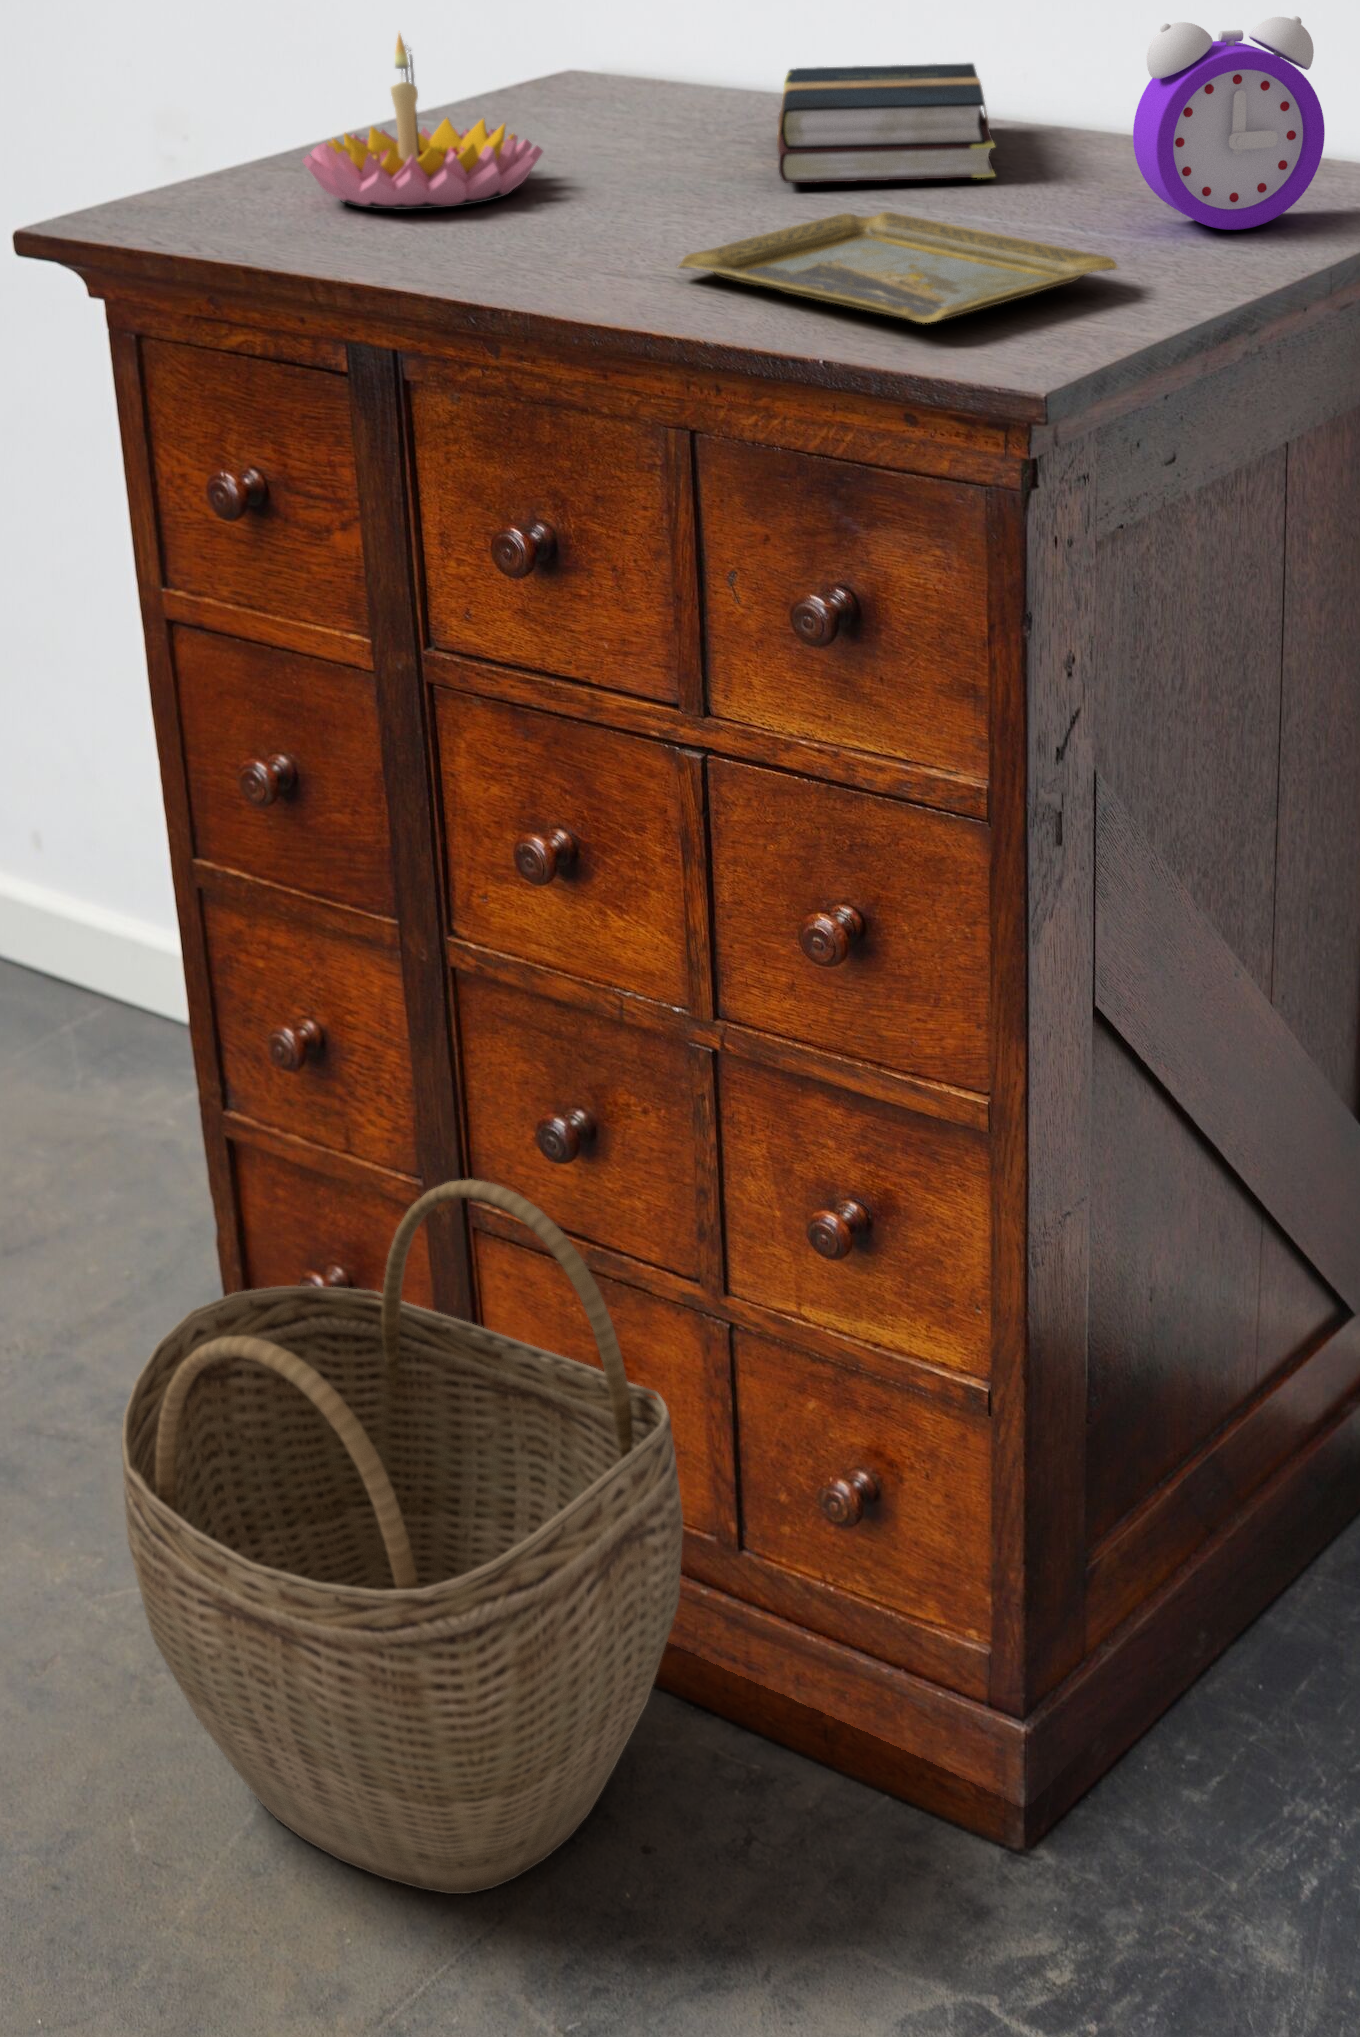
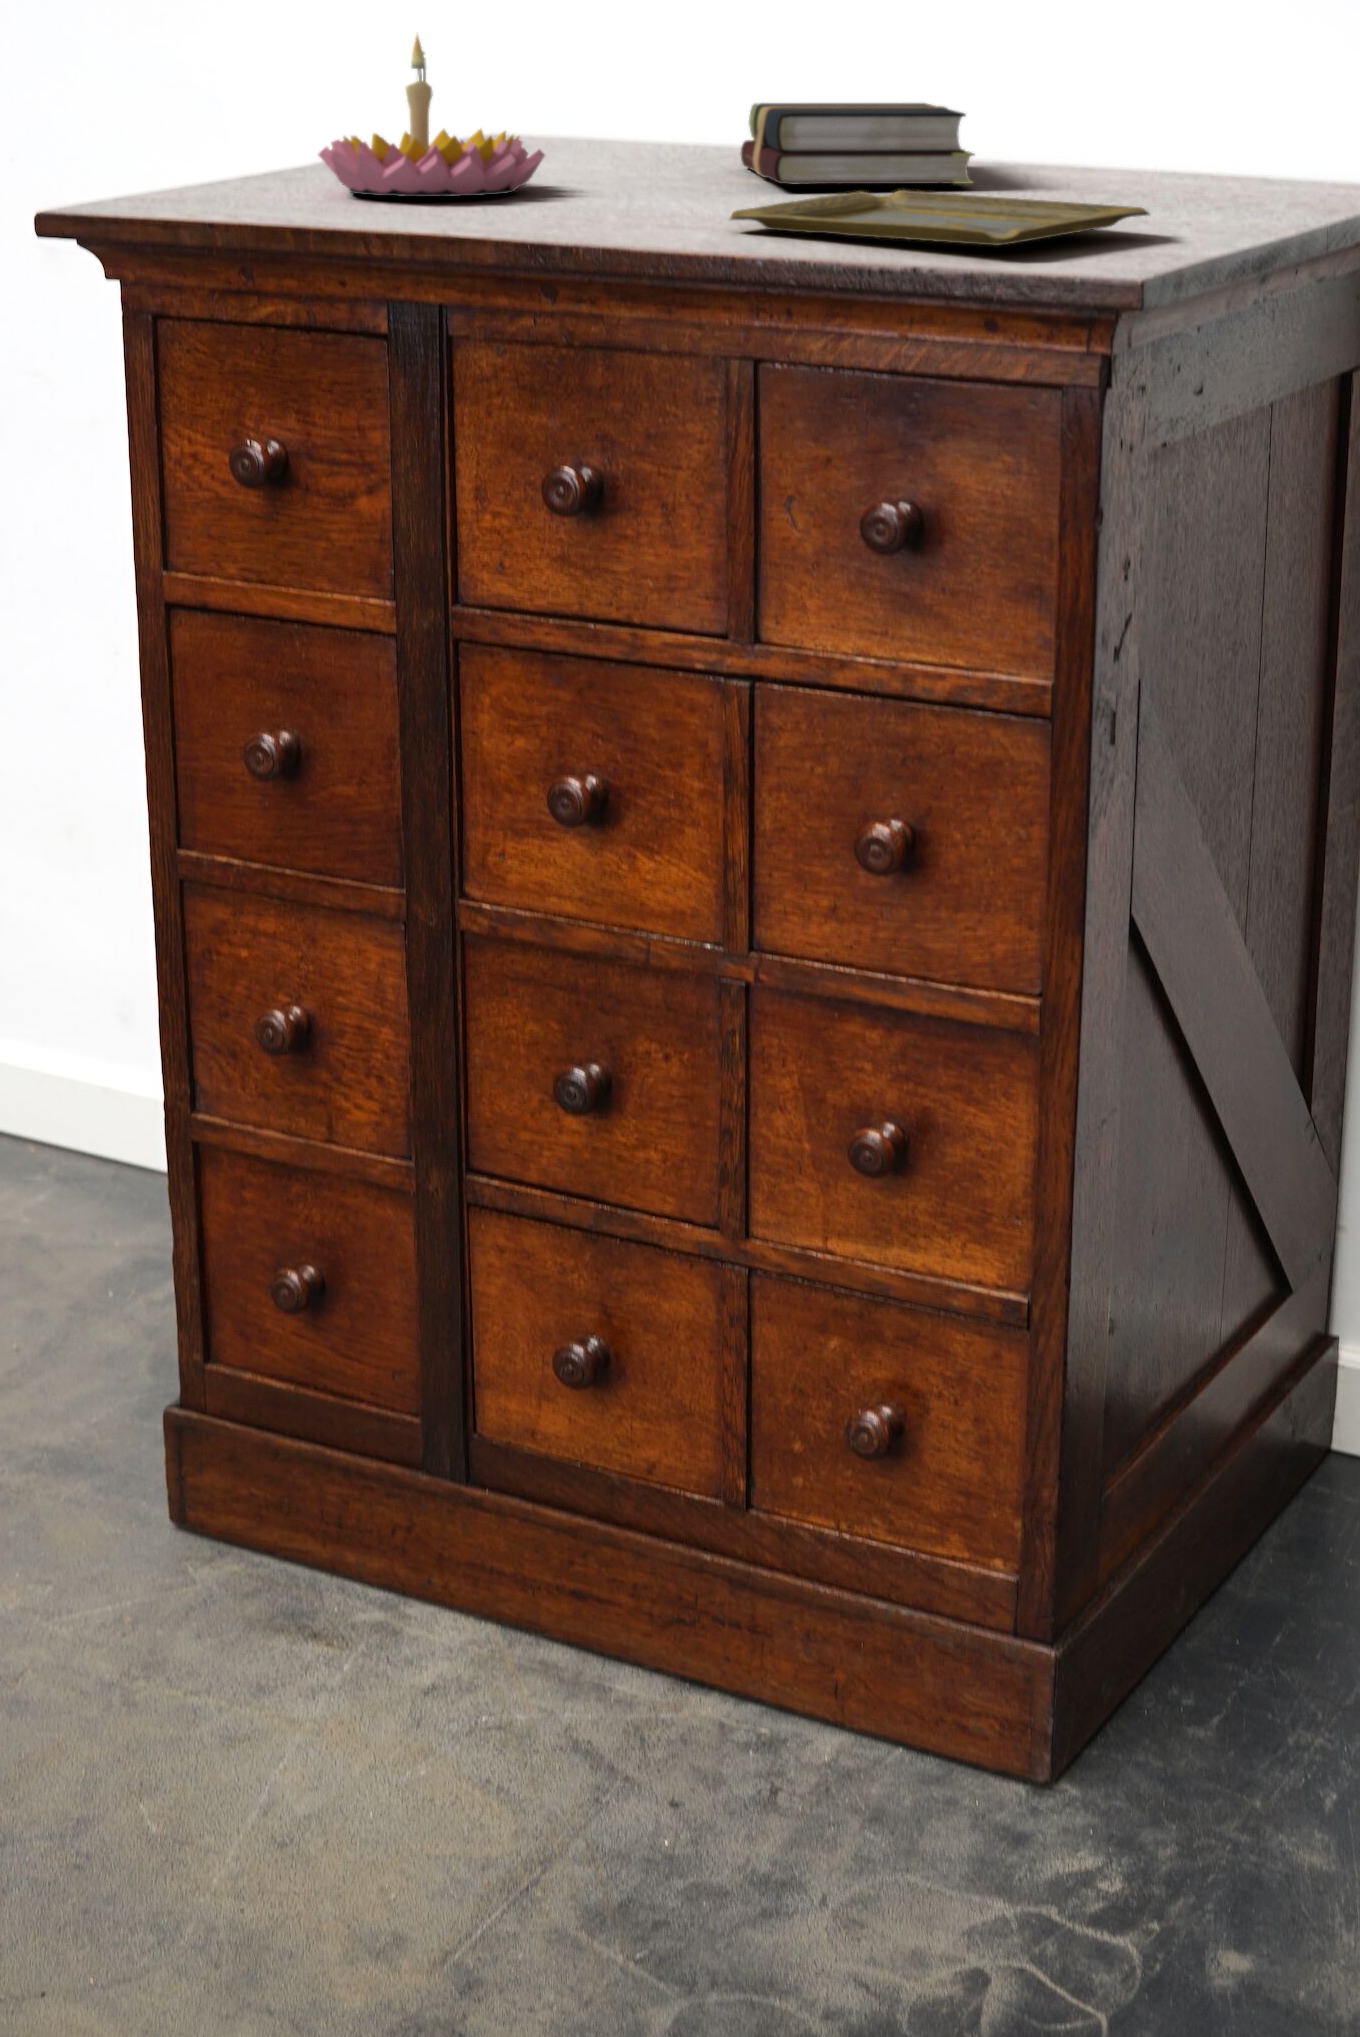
alarm clock: present [1133,16,1325,230] -> none [1128,17,1304,208]
woven basket: present [122,1180,683,1894] -> none [150,1131,712,1850]

